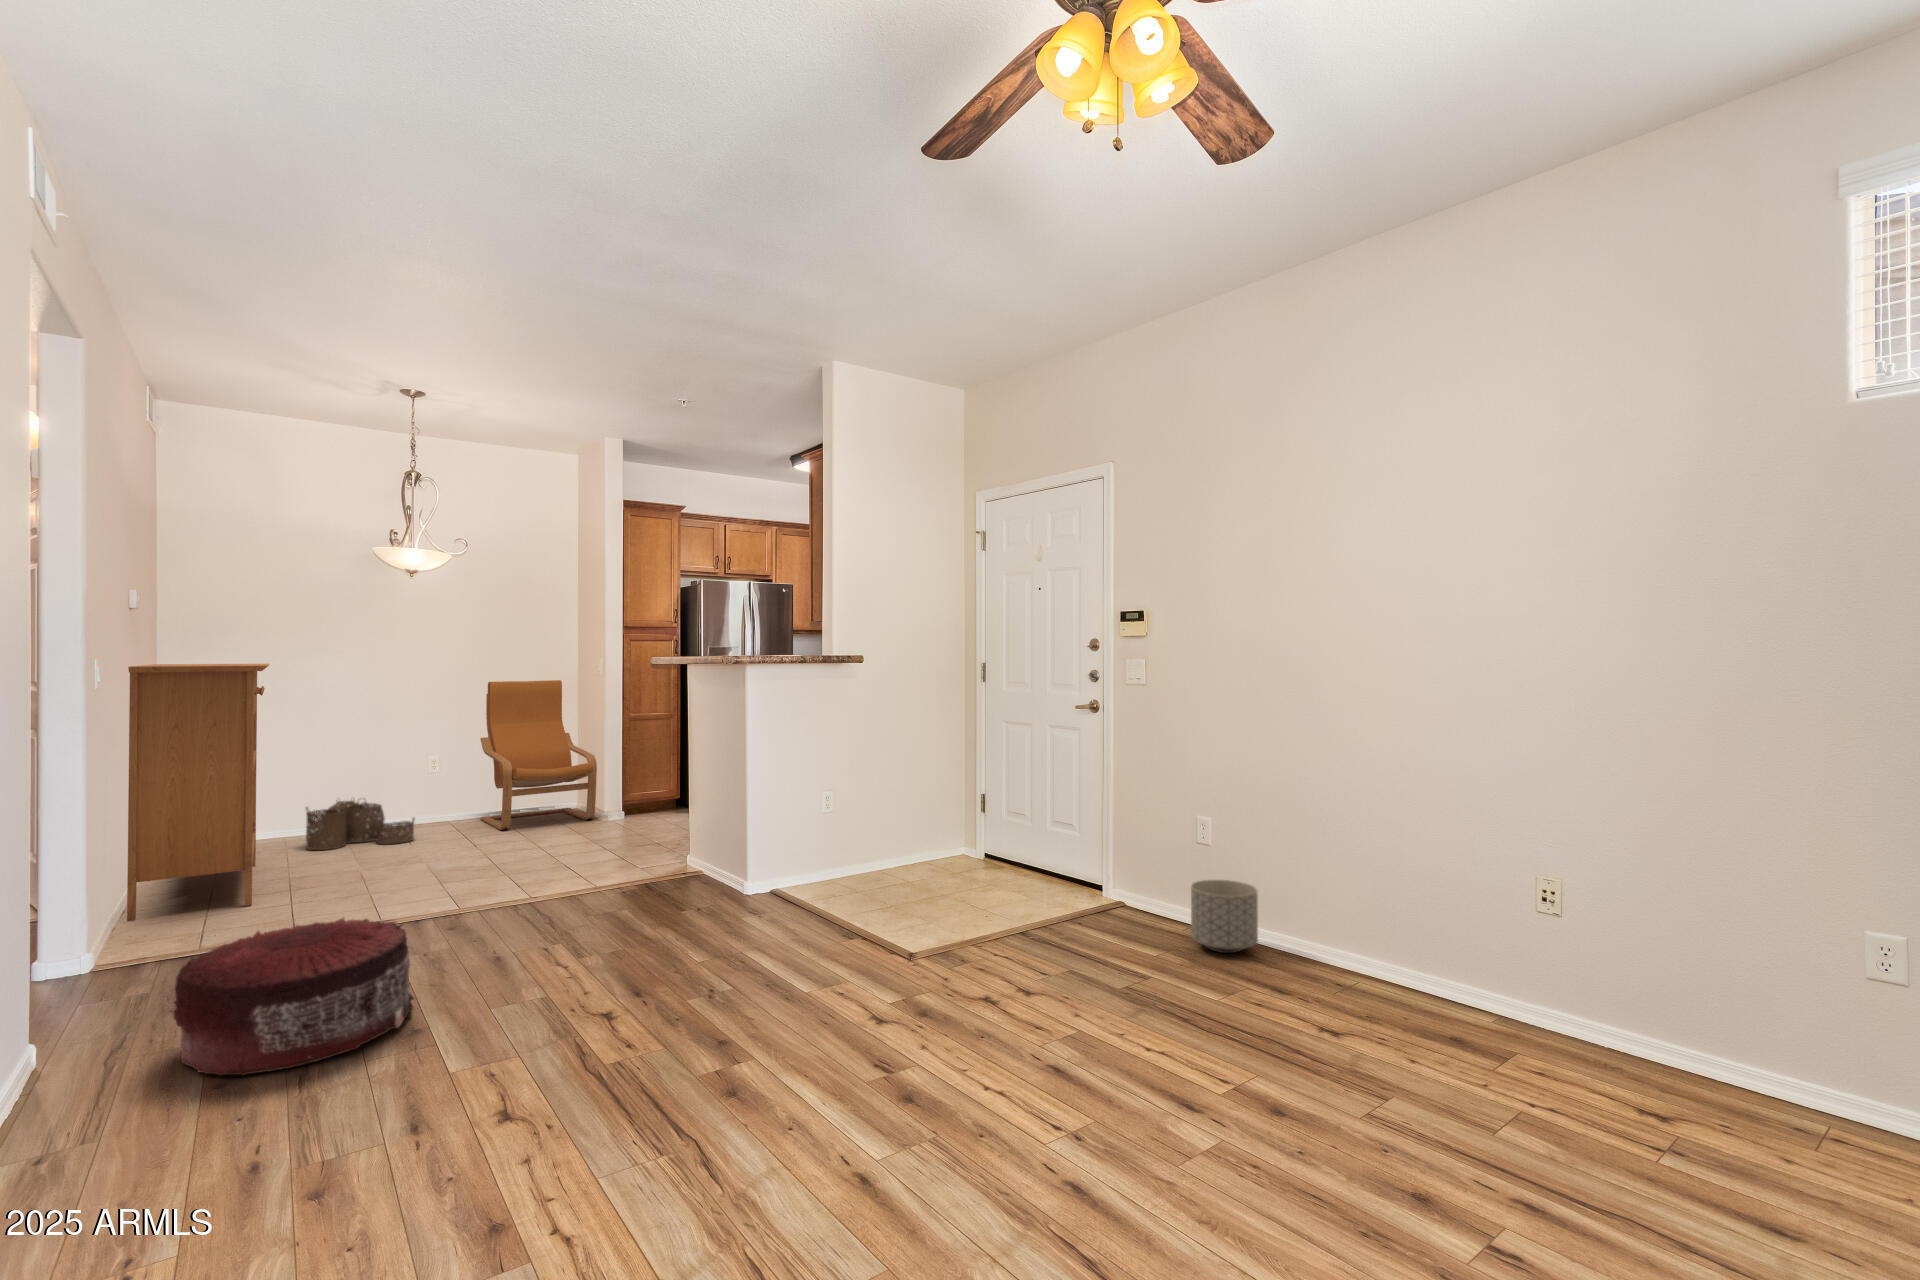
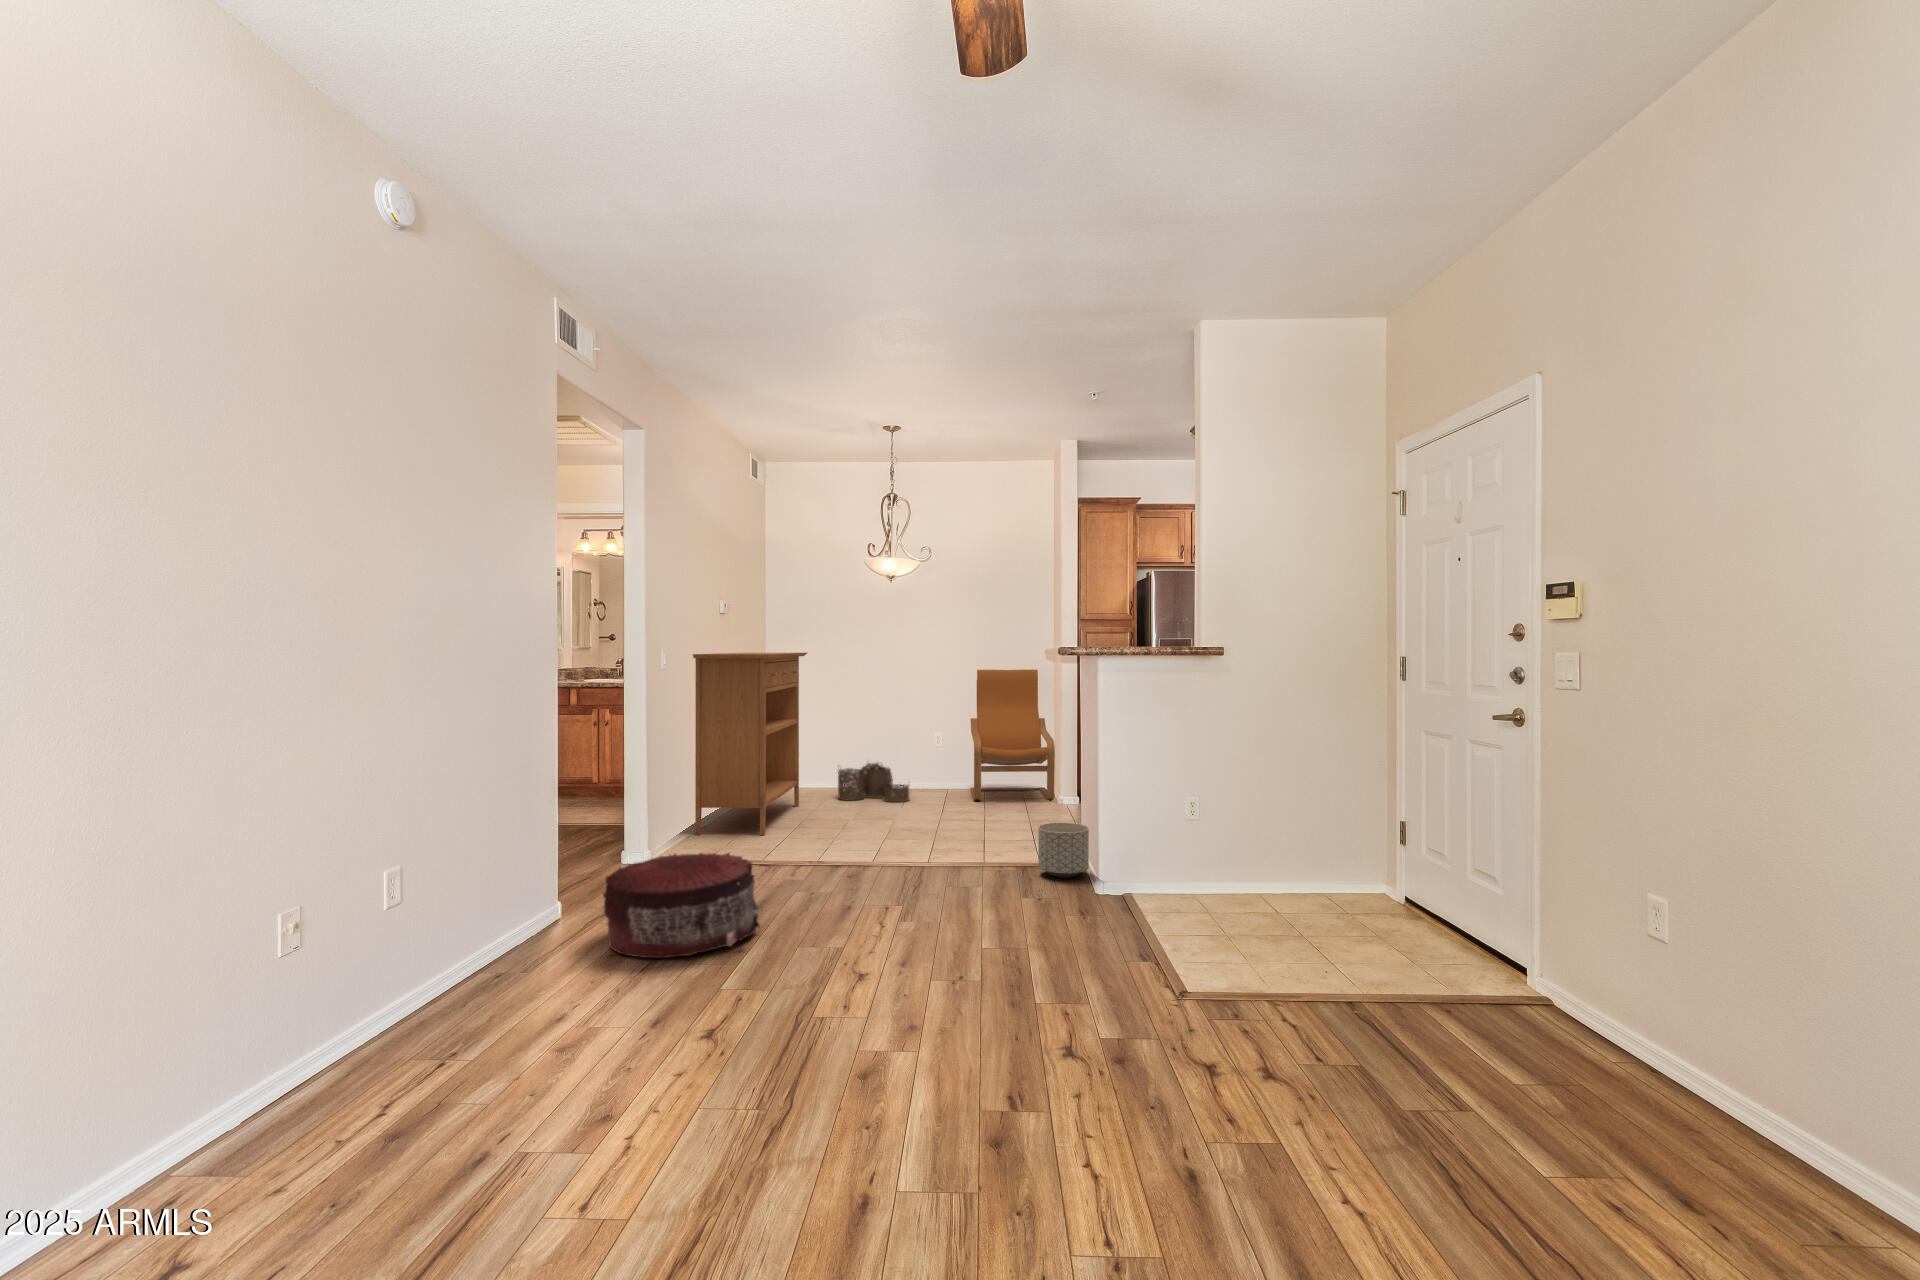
planter: present [1191,880,1258,953] -> present [1038,823,1089,878]

